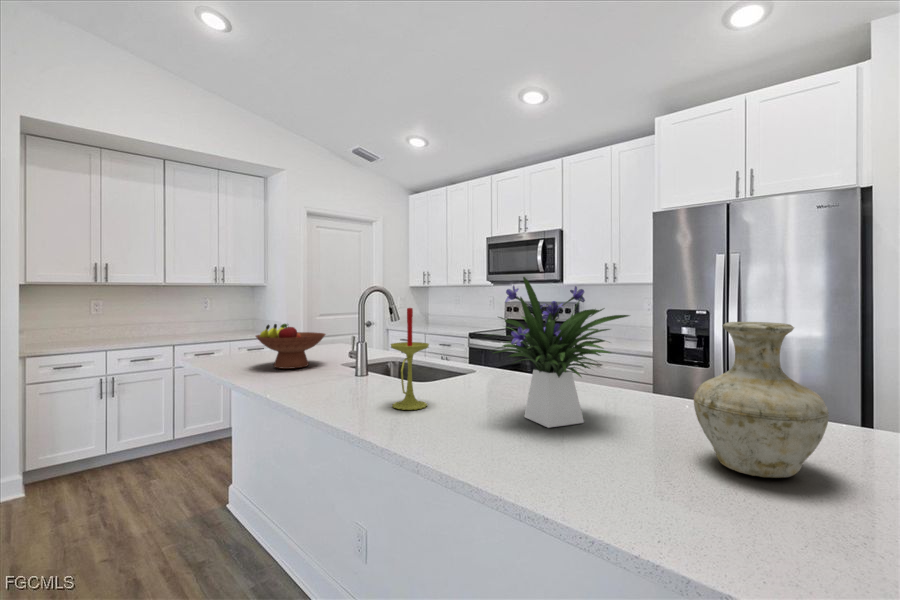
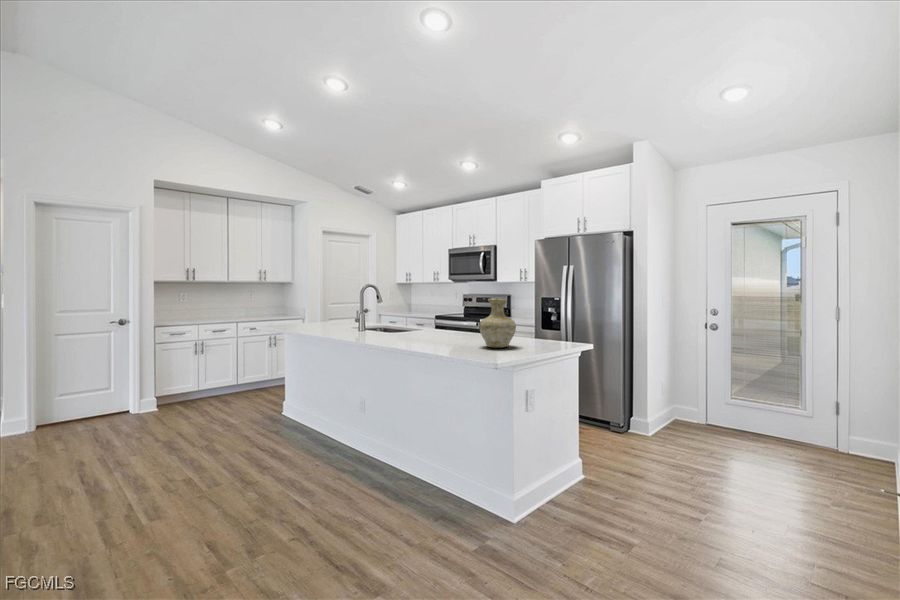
flower arrangement: present [494,277,629,428] -> none [414,282,468,341]
candle: present [391,308,429,410] -> none [377,294,395,339]
fruit bowl: present [256,324,326,369] -> none [306,304,344,329]

